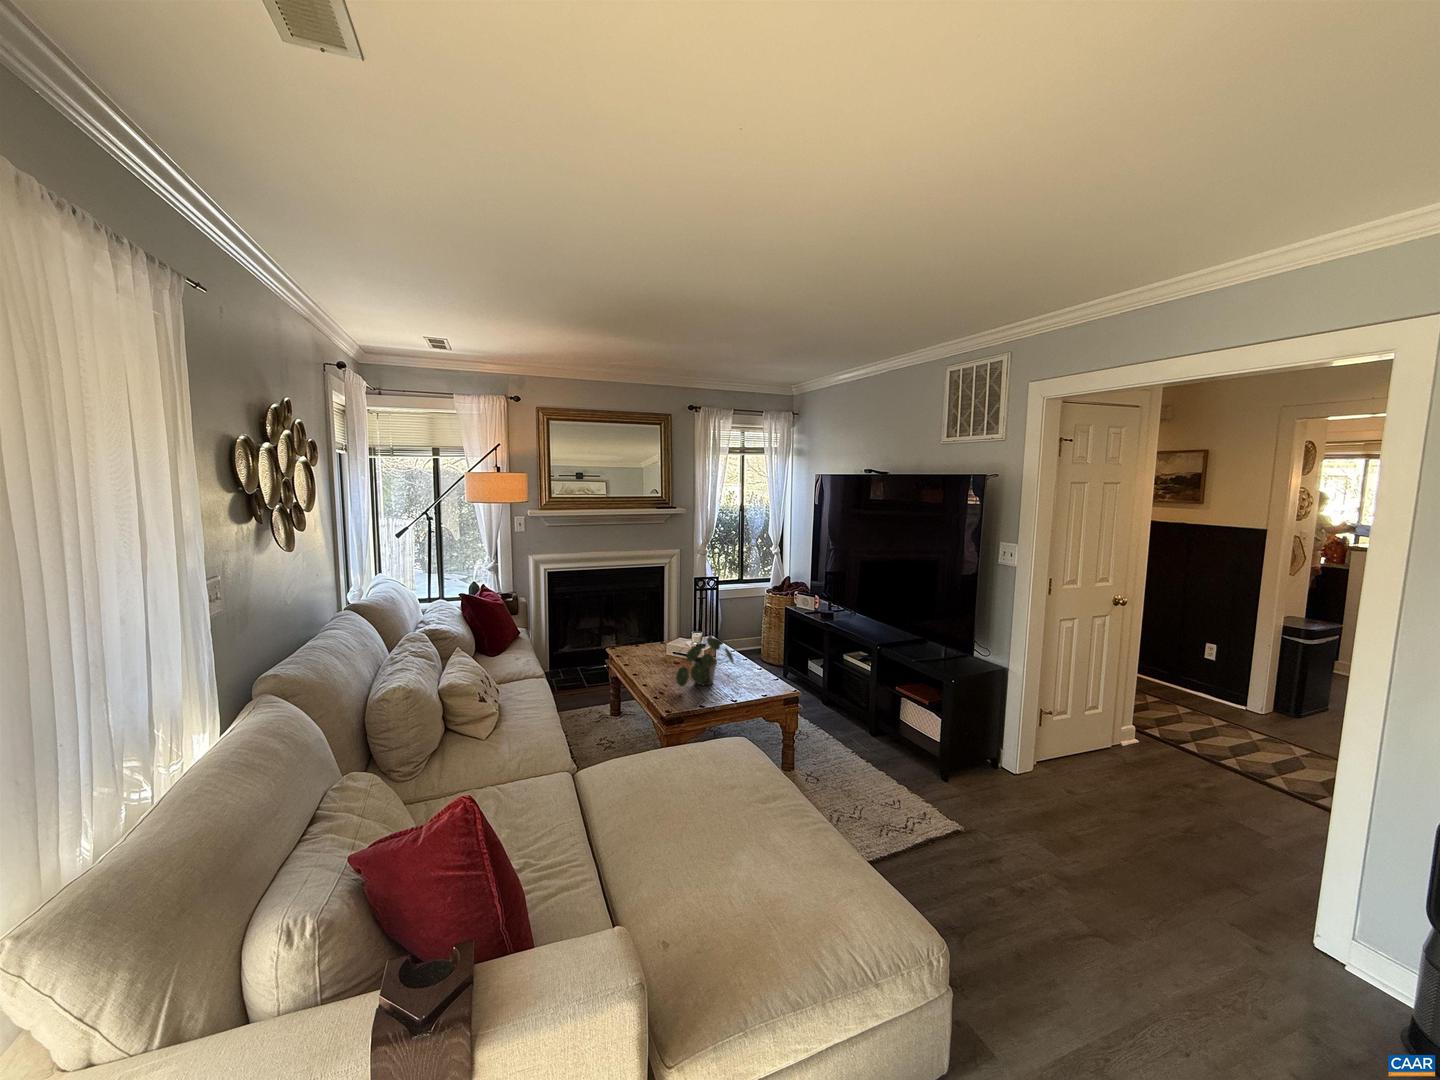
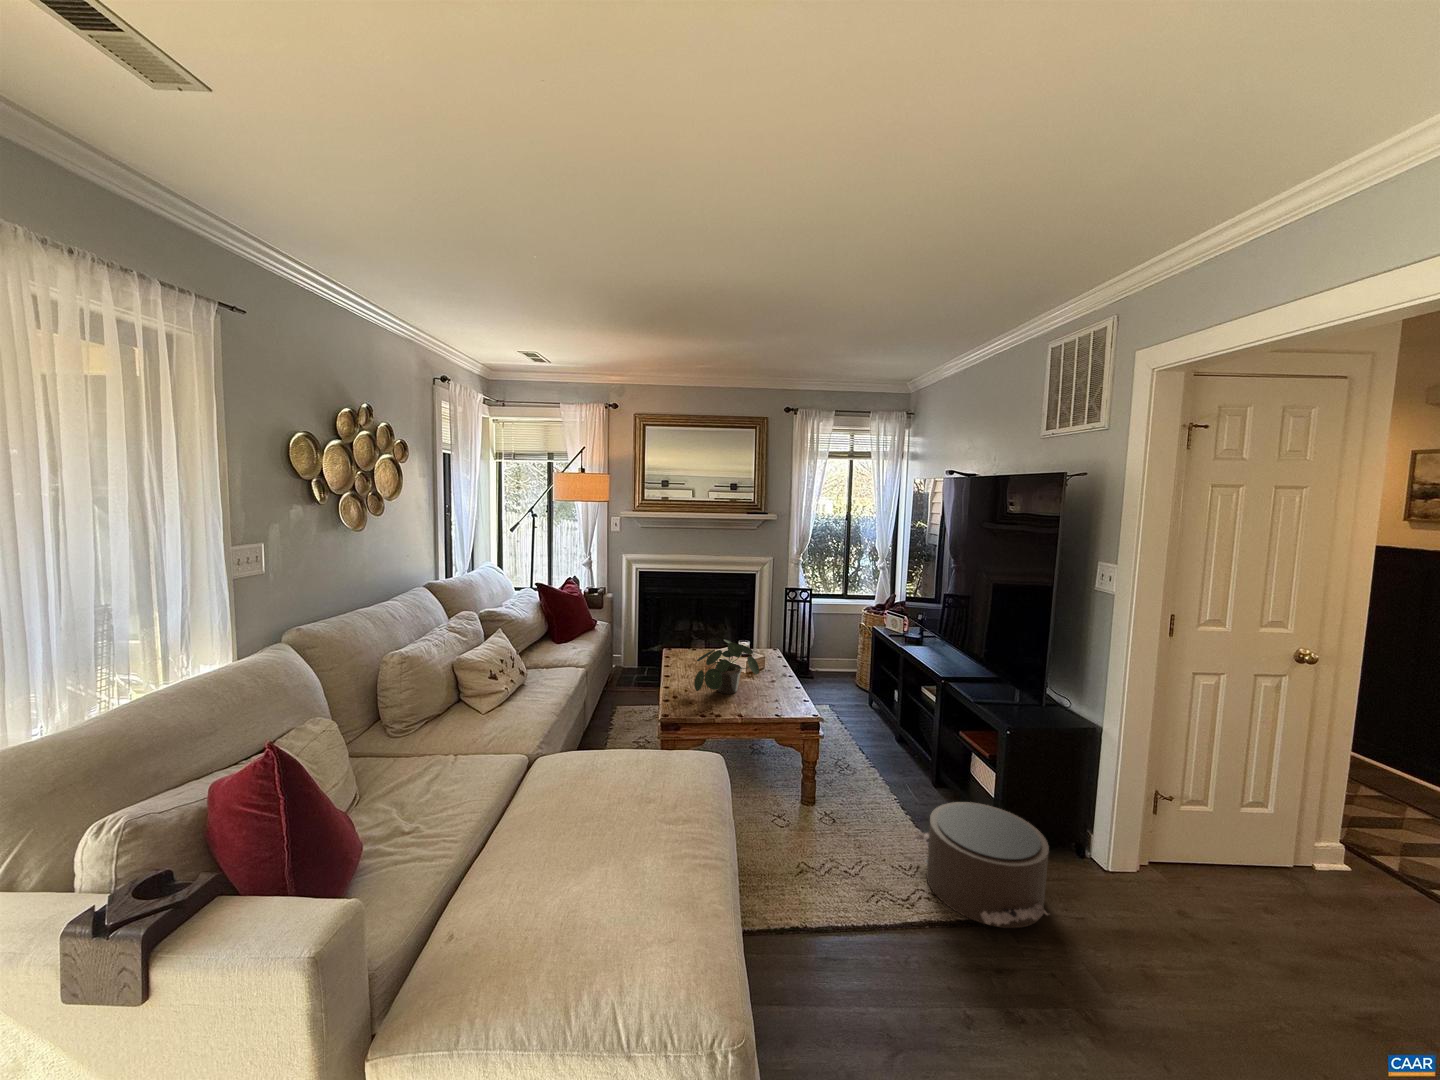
pouf: none [889,744,1009,835] -> present [912,802,1049,928]

